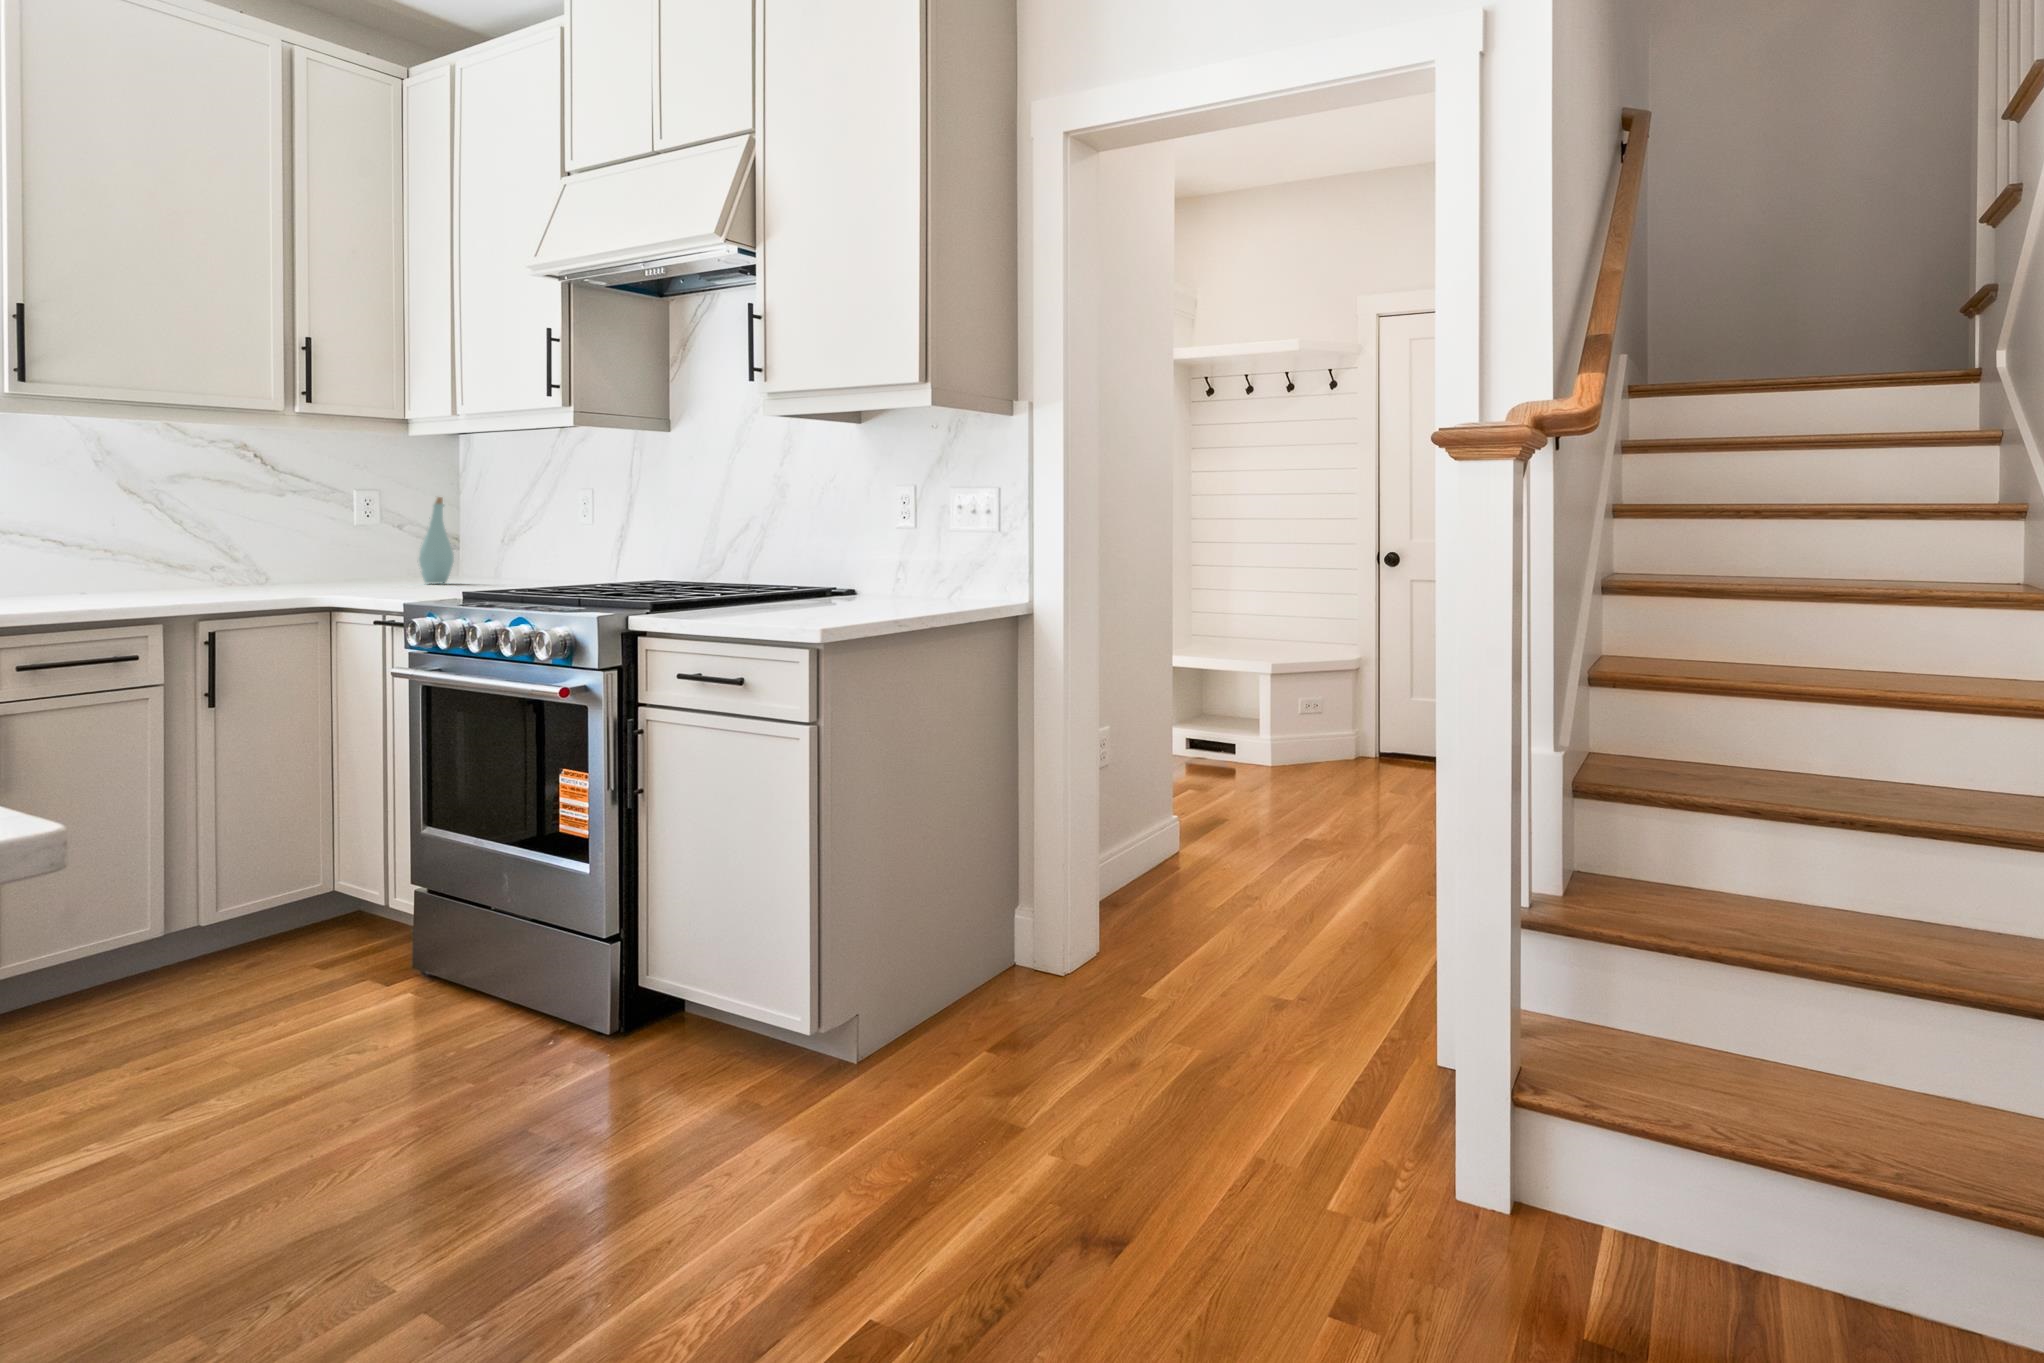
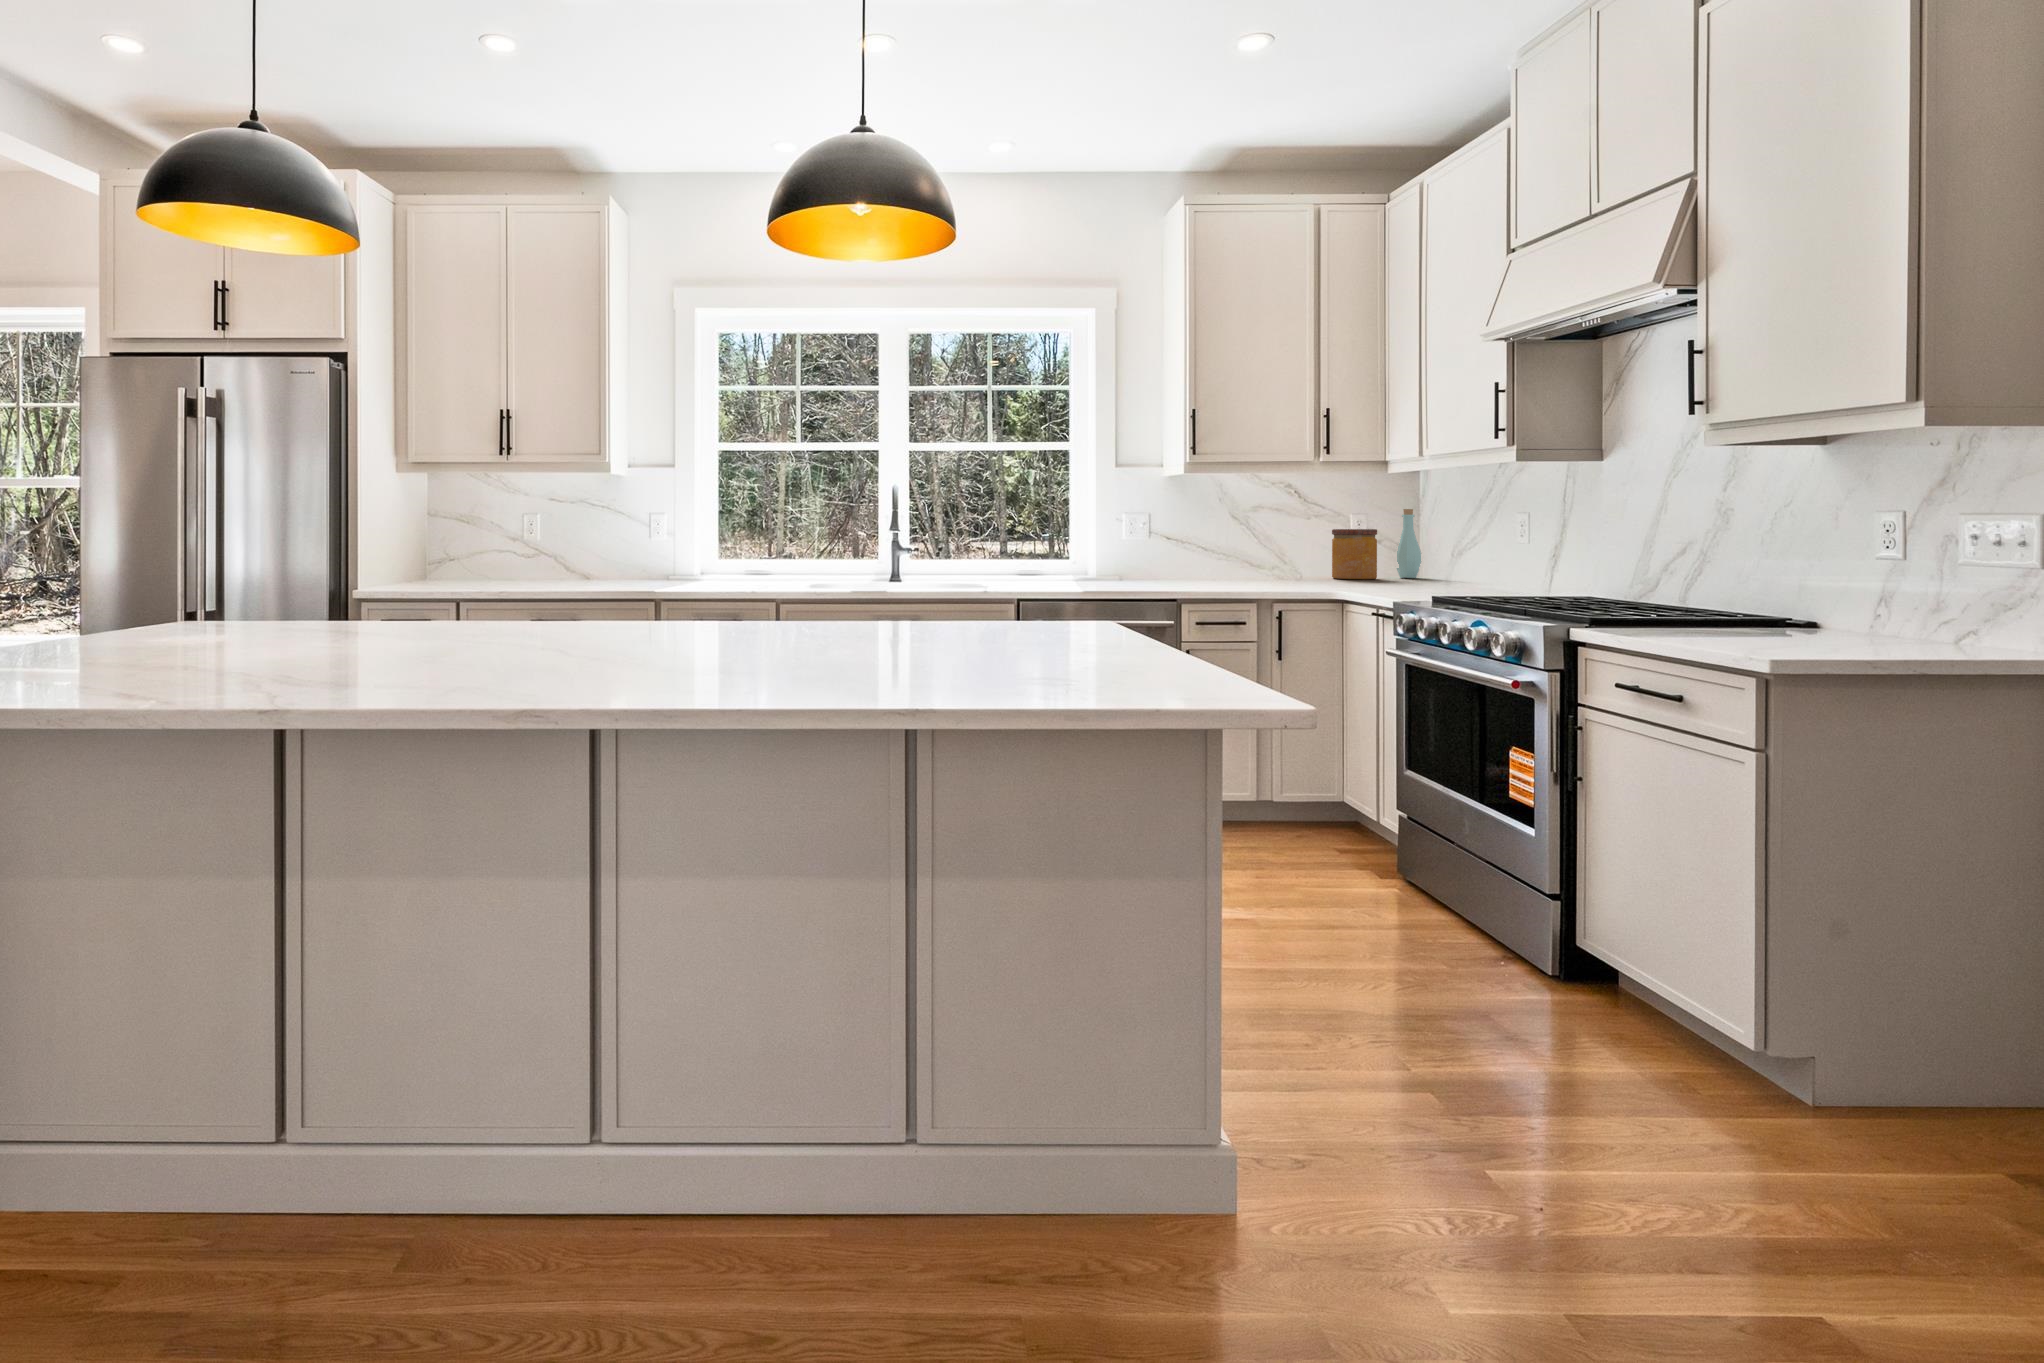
jar: none [328,520,394,586] -> present [1332,529,1377,579]

